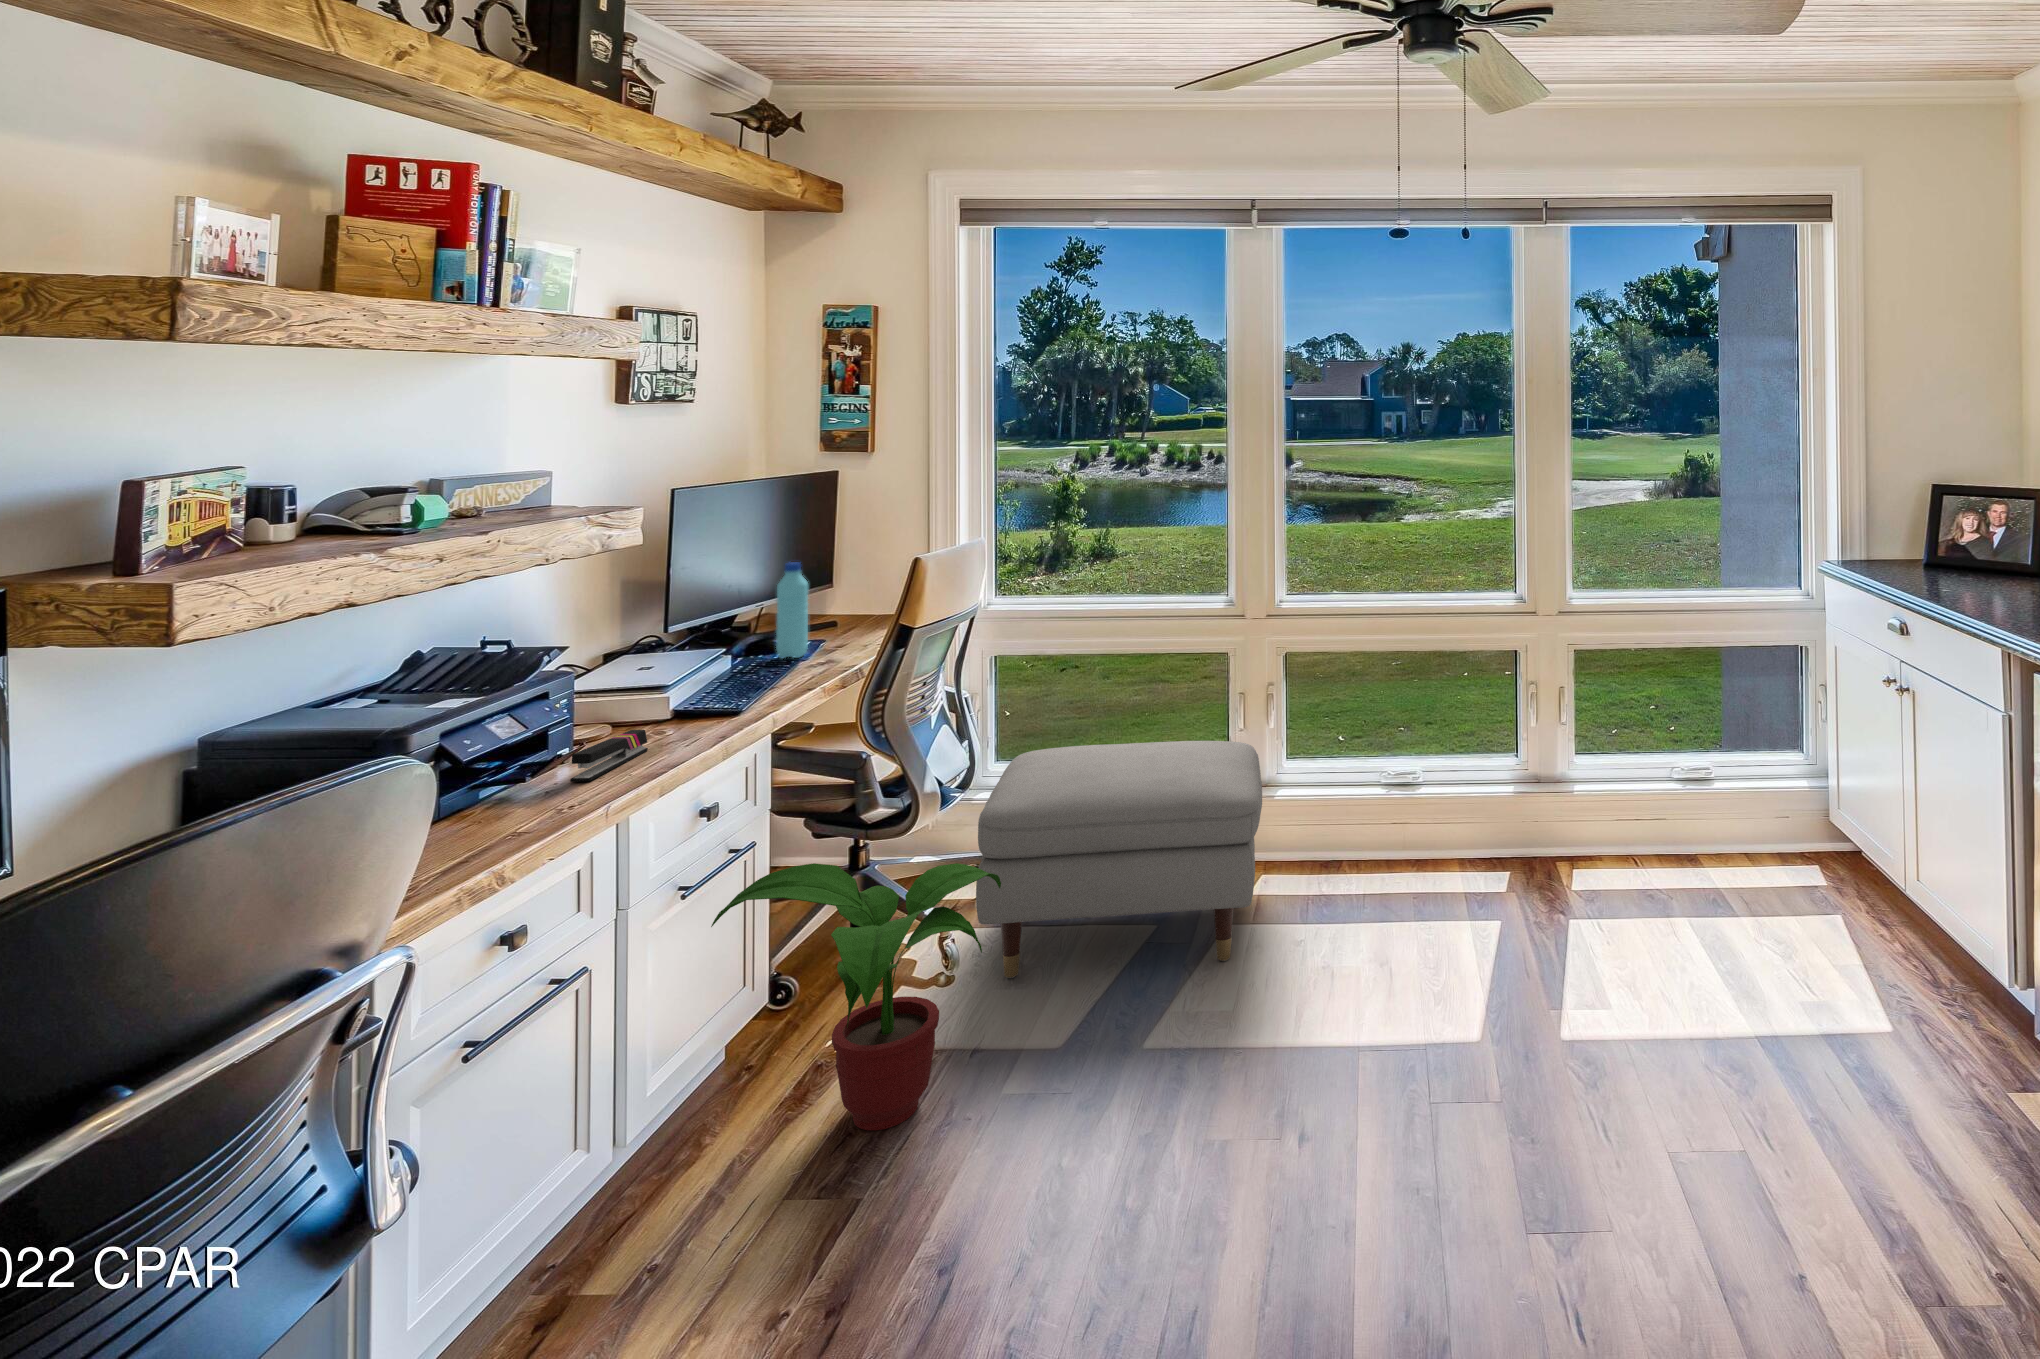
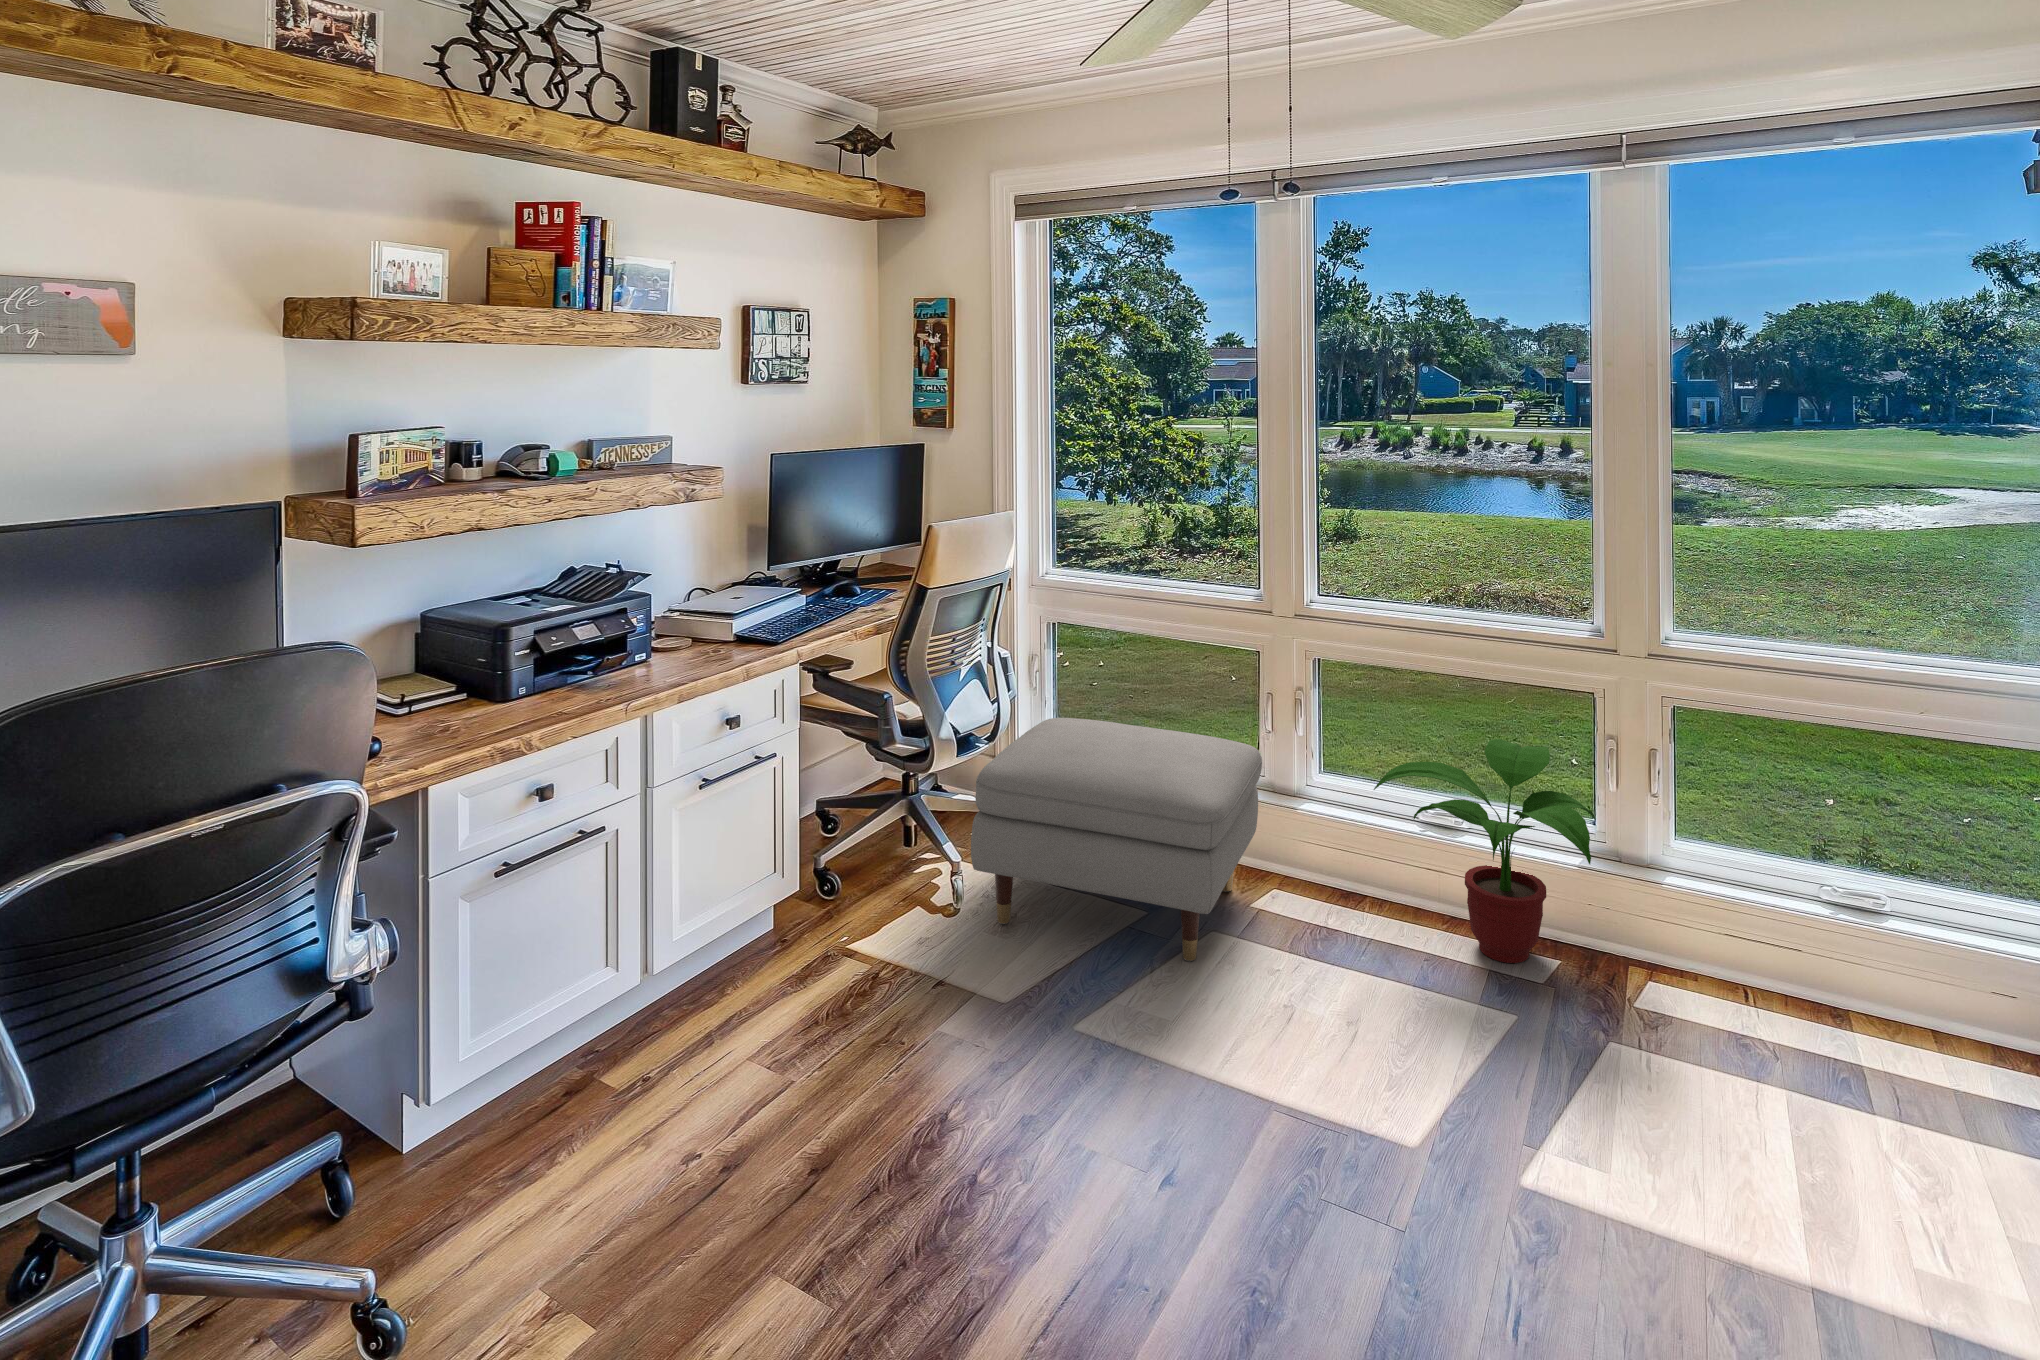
water bottle: present [776,562,808,659] -> none [844,525,869,607]
stapler: present [570,730,648,782] -> none [620,656,689,694]
potted plant: present [711,863,1001,1130] -> present [1374,739,1596,963]

